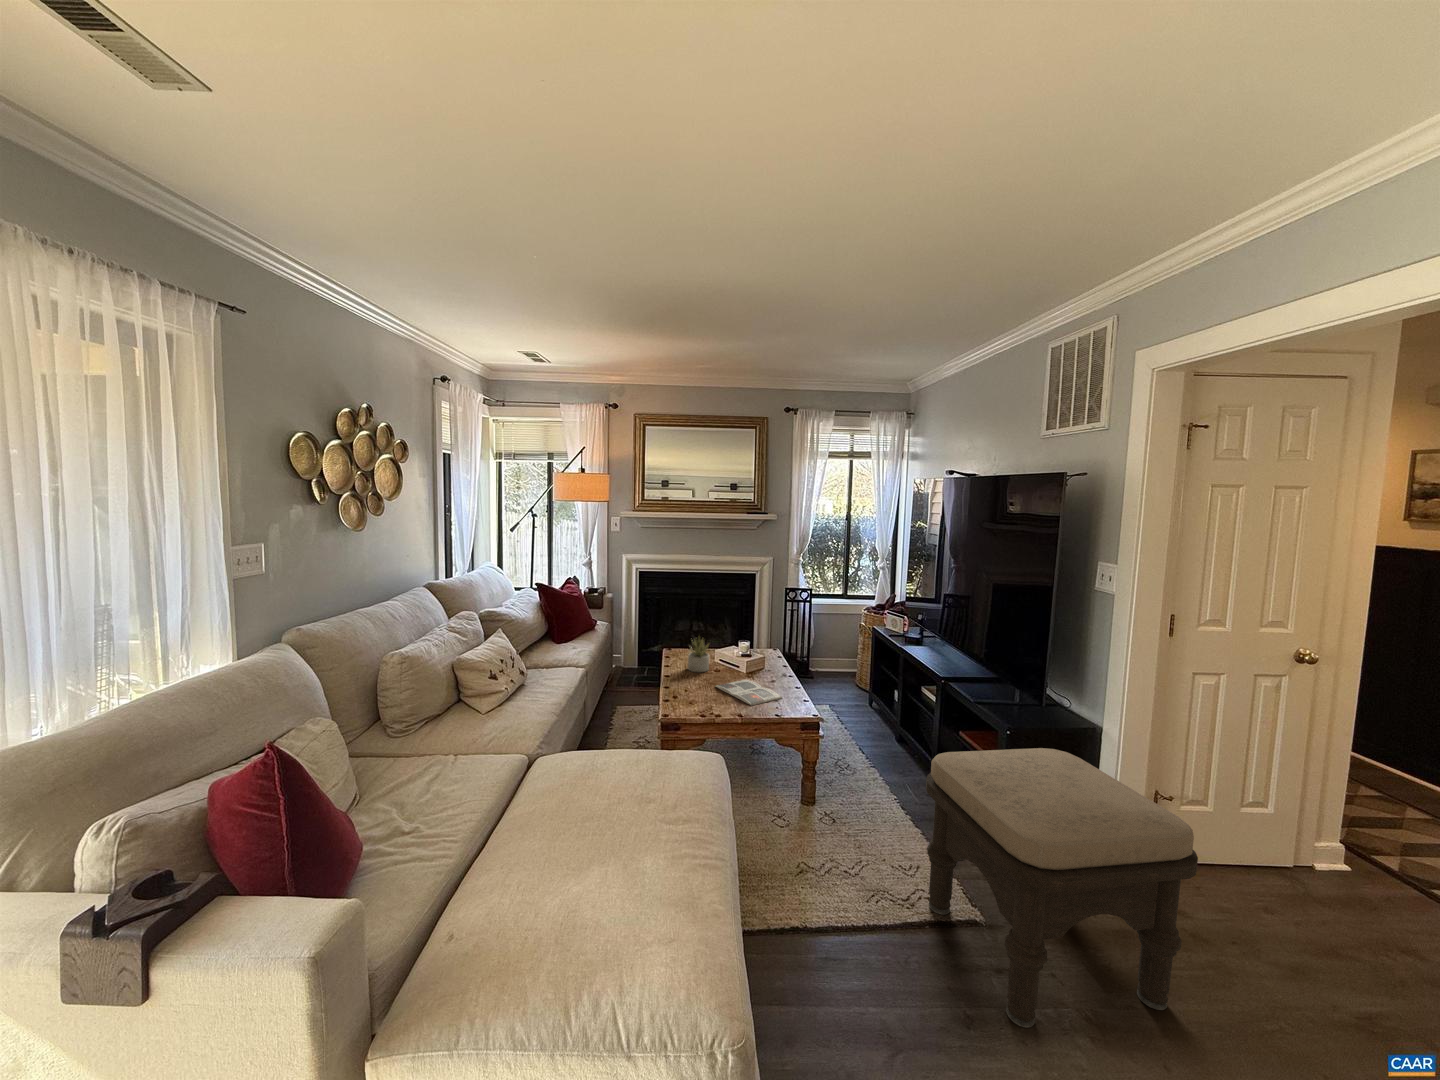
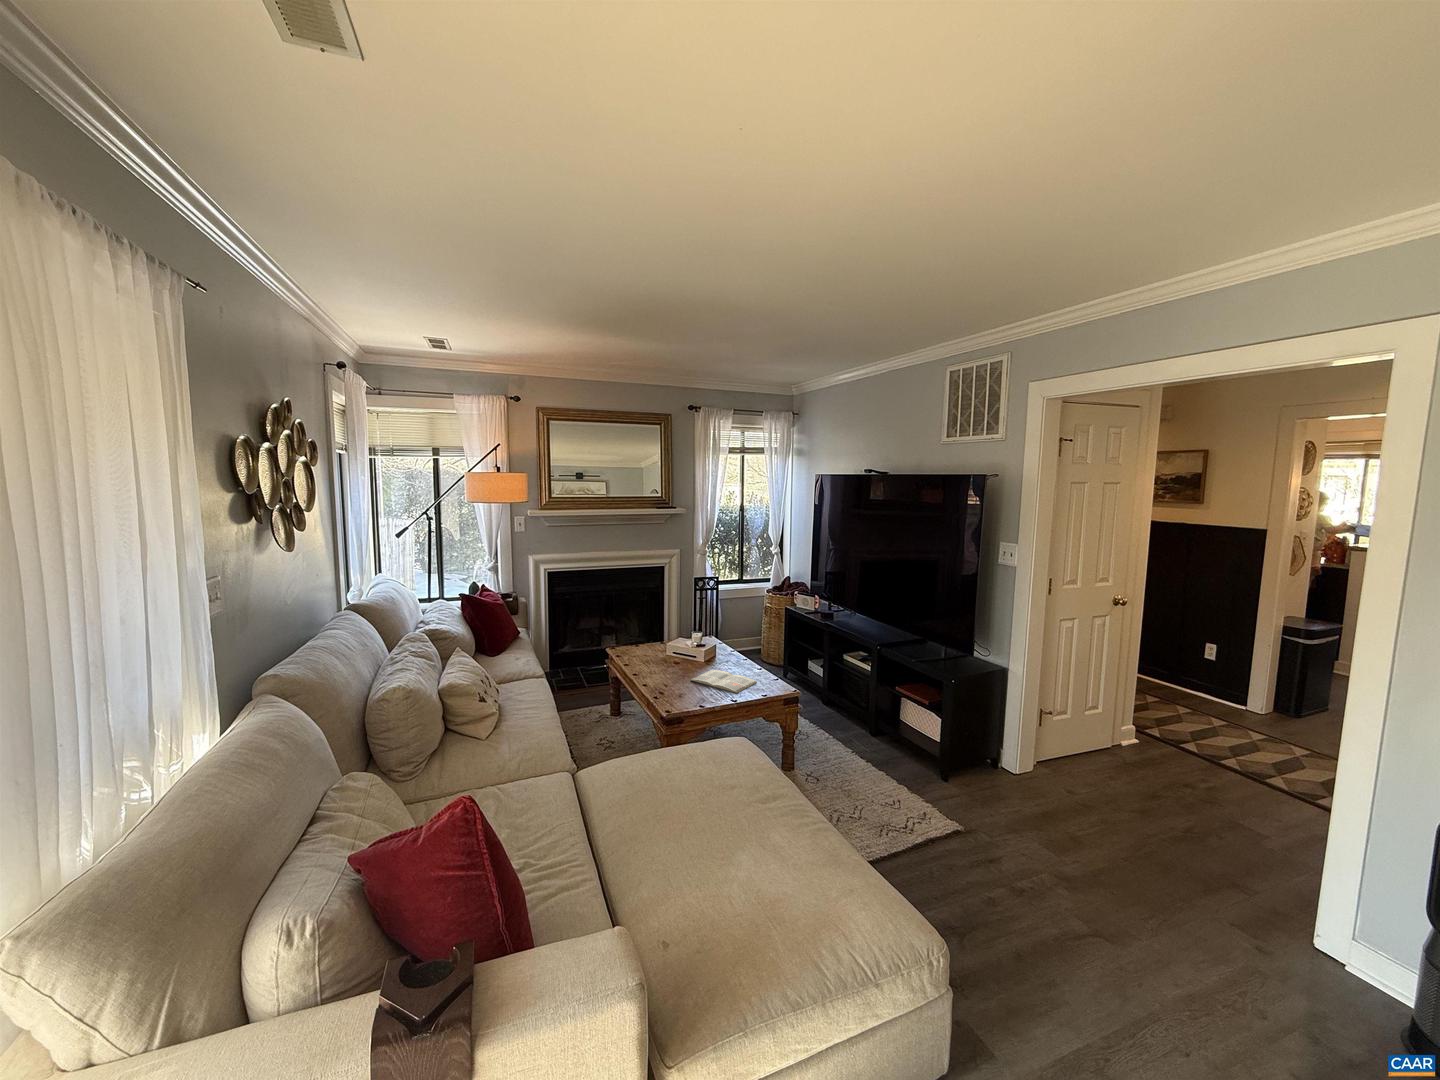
succulent plant: present [688,636,709,672] -> none [649,632,671,669]
ottoman: present [926,748,1198,1028] -> none [921,692,1117,898]

